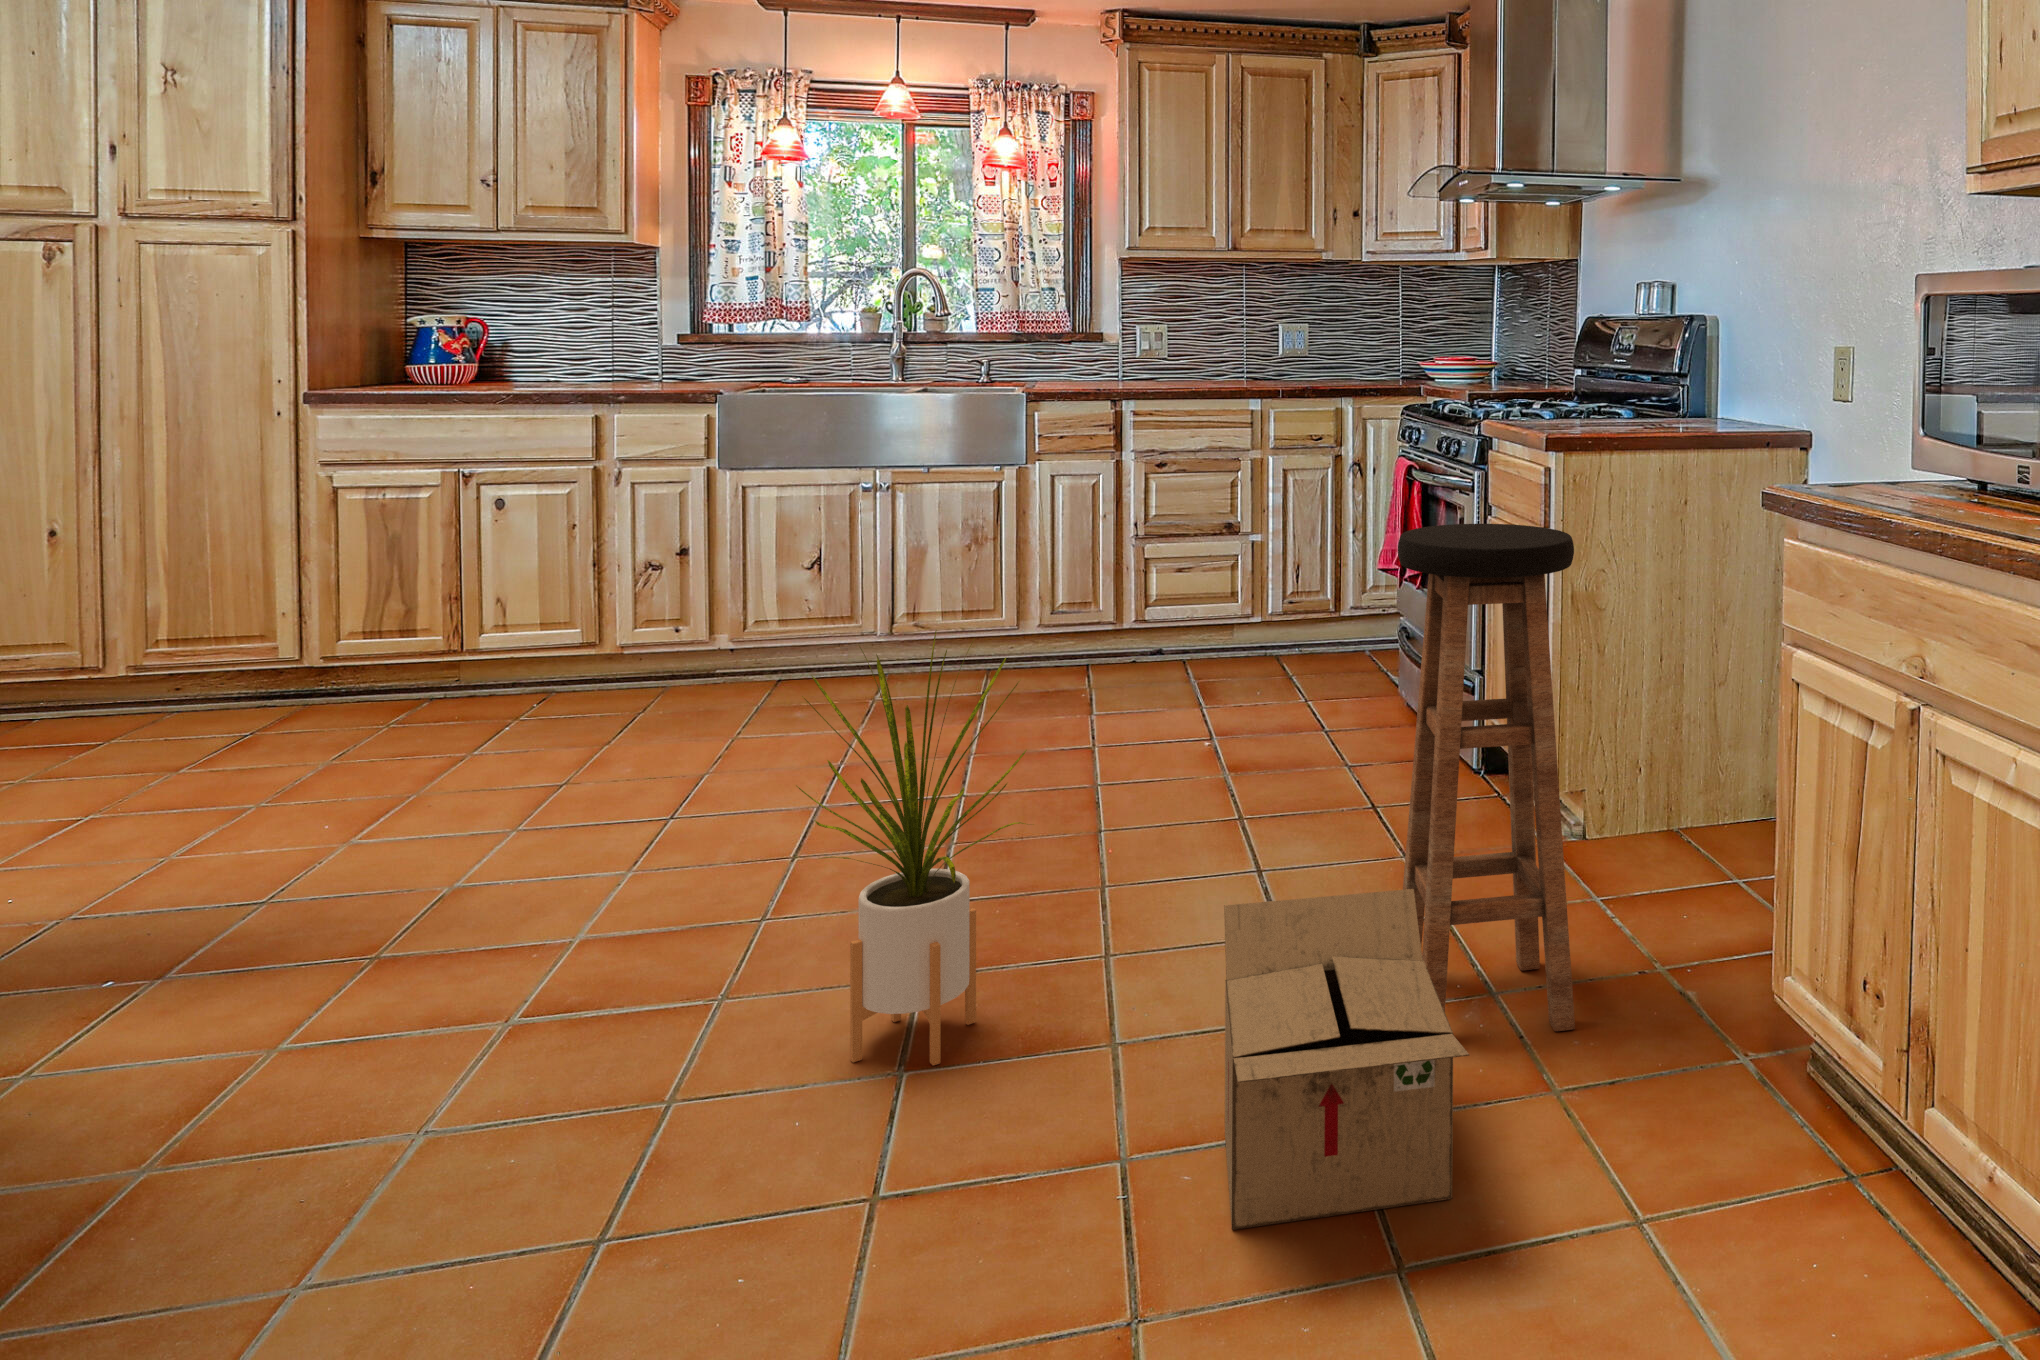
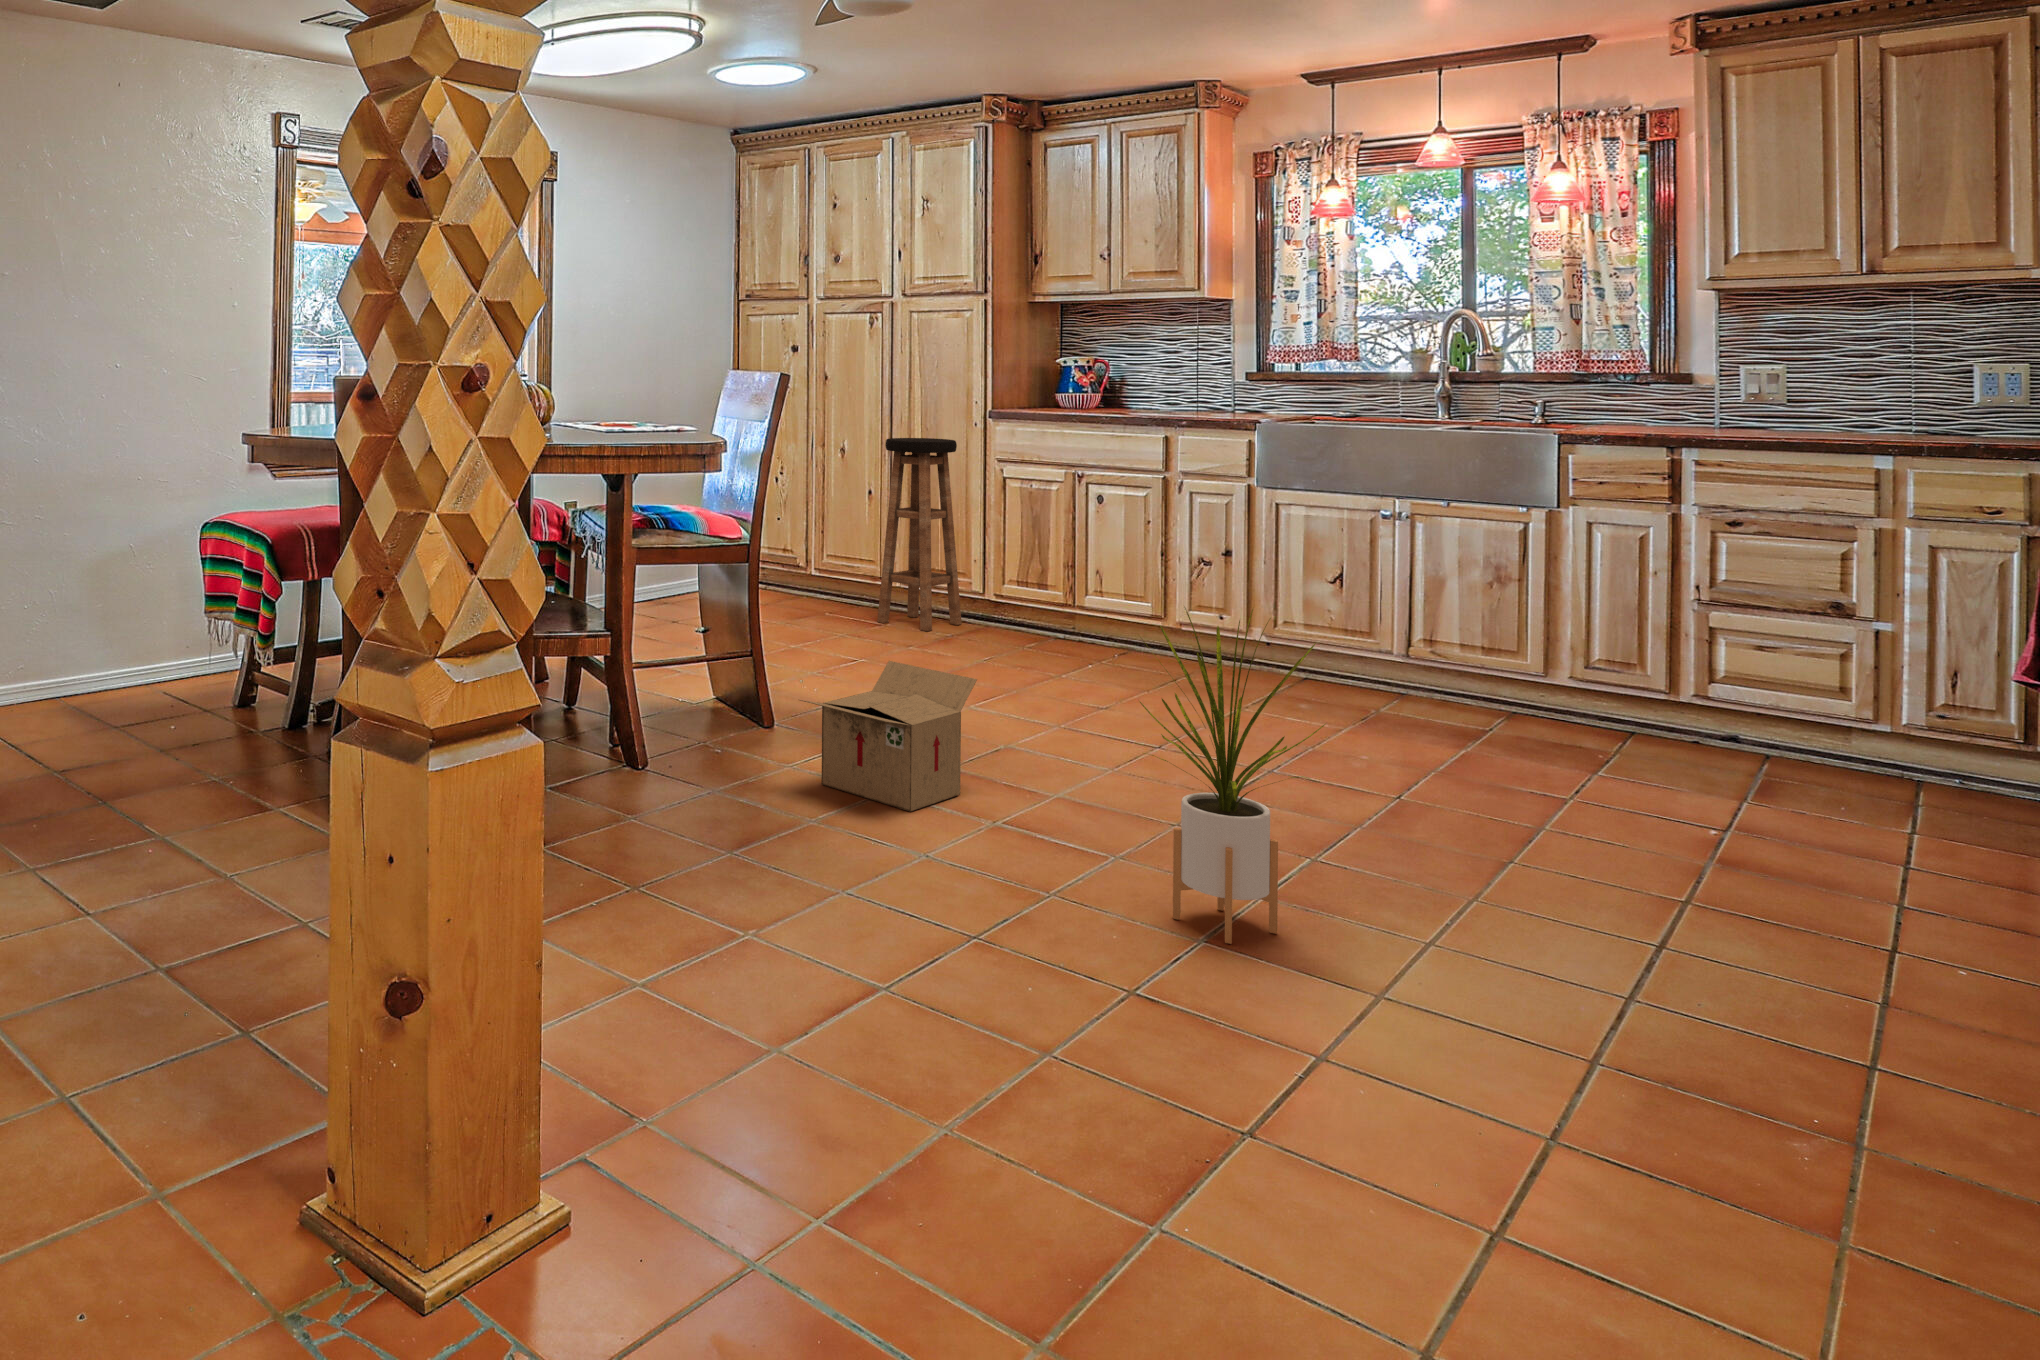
bar stool: present [1398,524,1575,1031] -> present [877,438,962,631]
cardboard box: present [1224,889,1469,1230] -> present [800,661,977,812]

